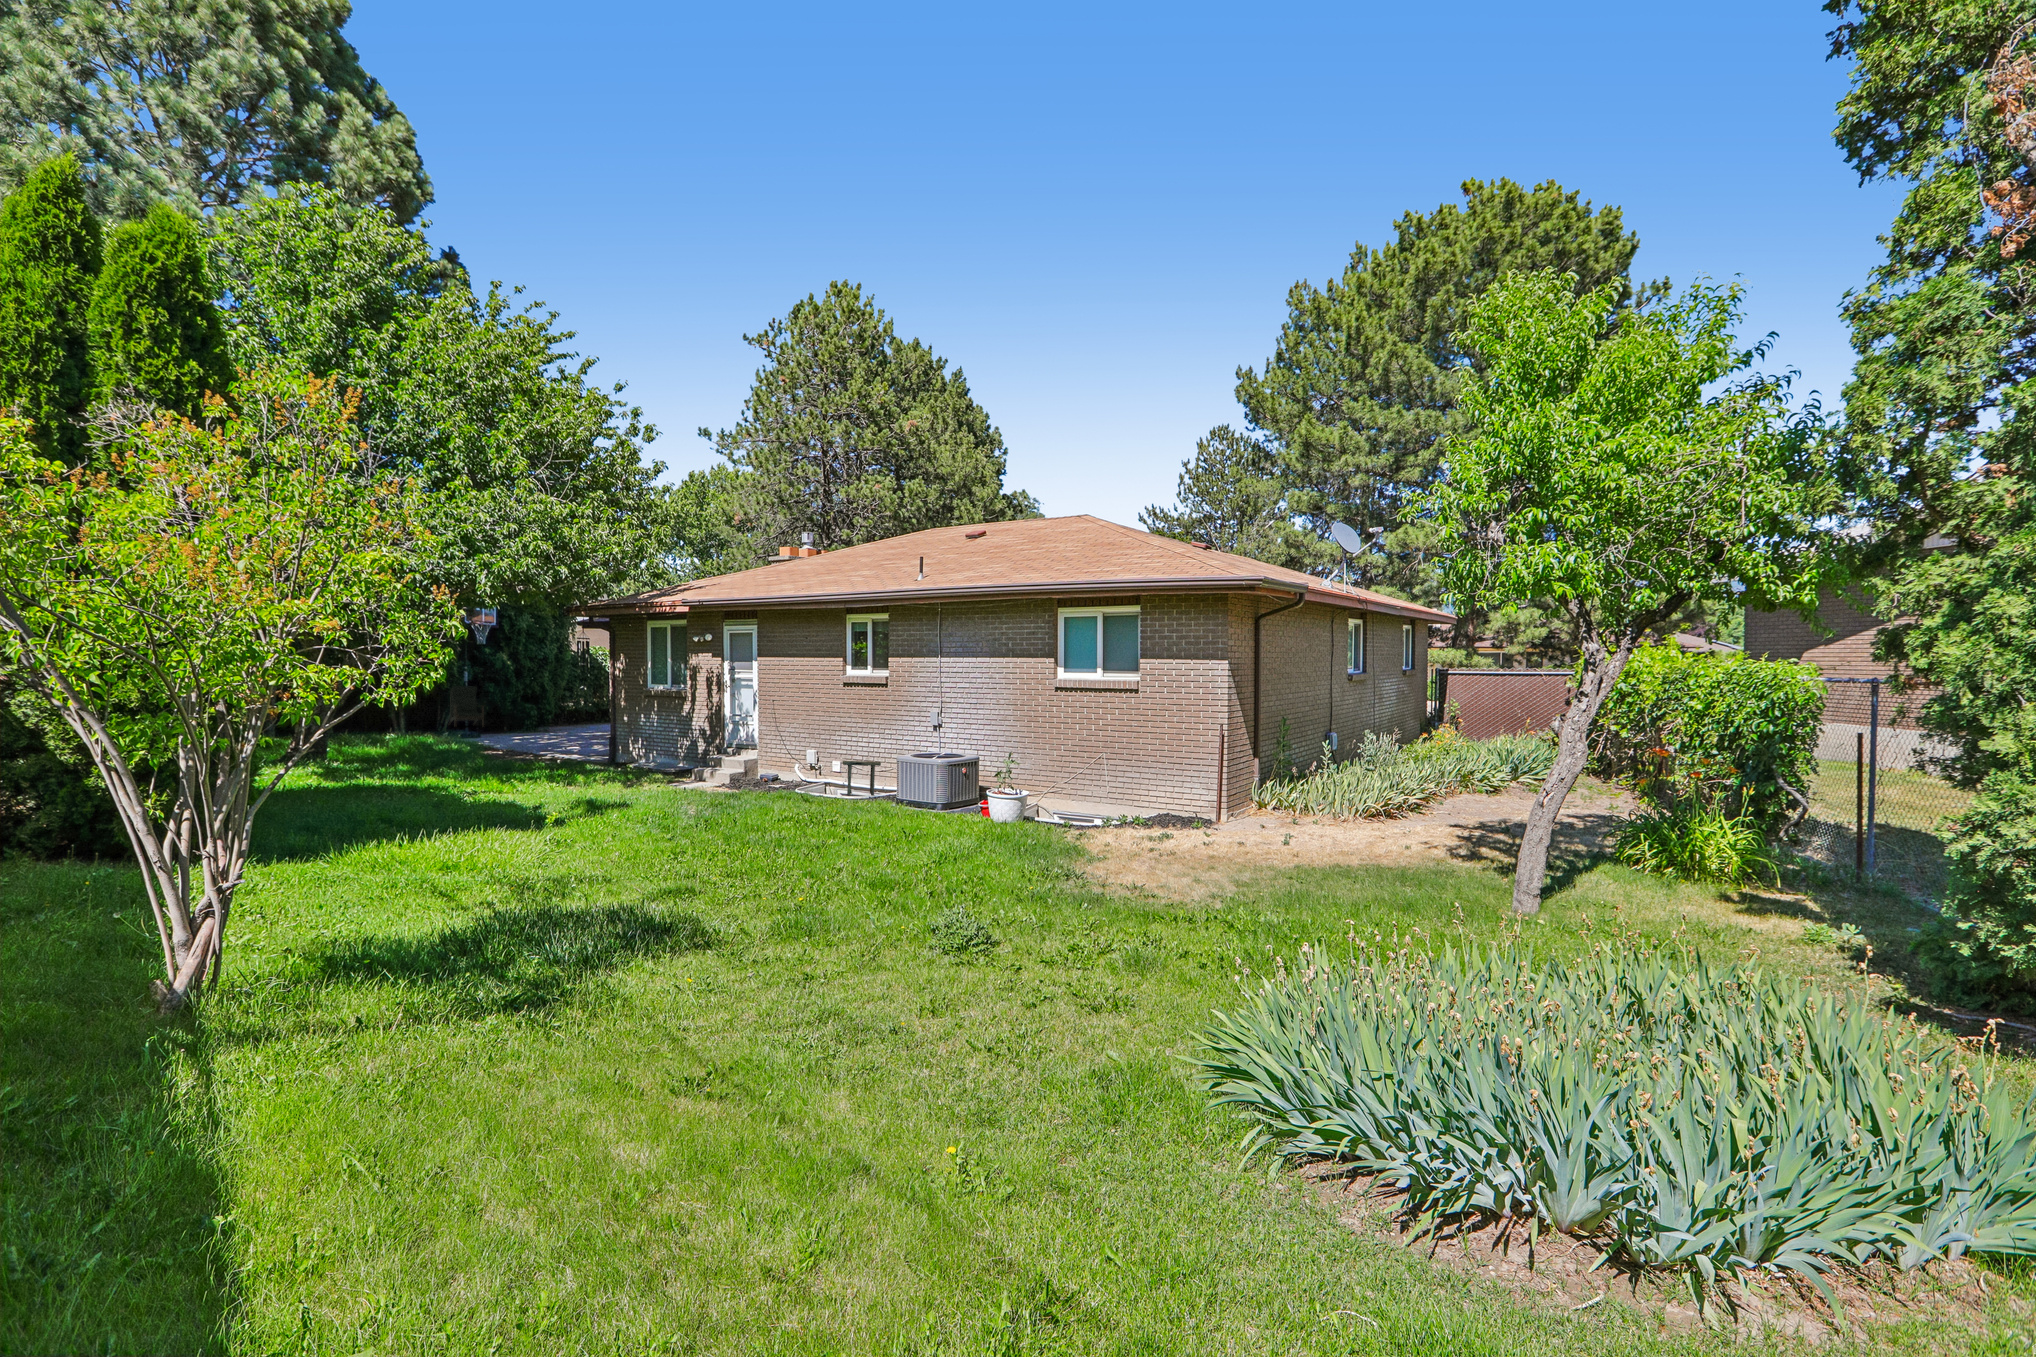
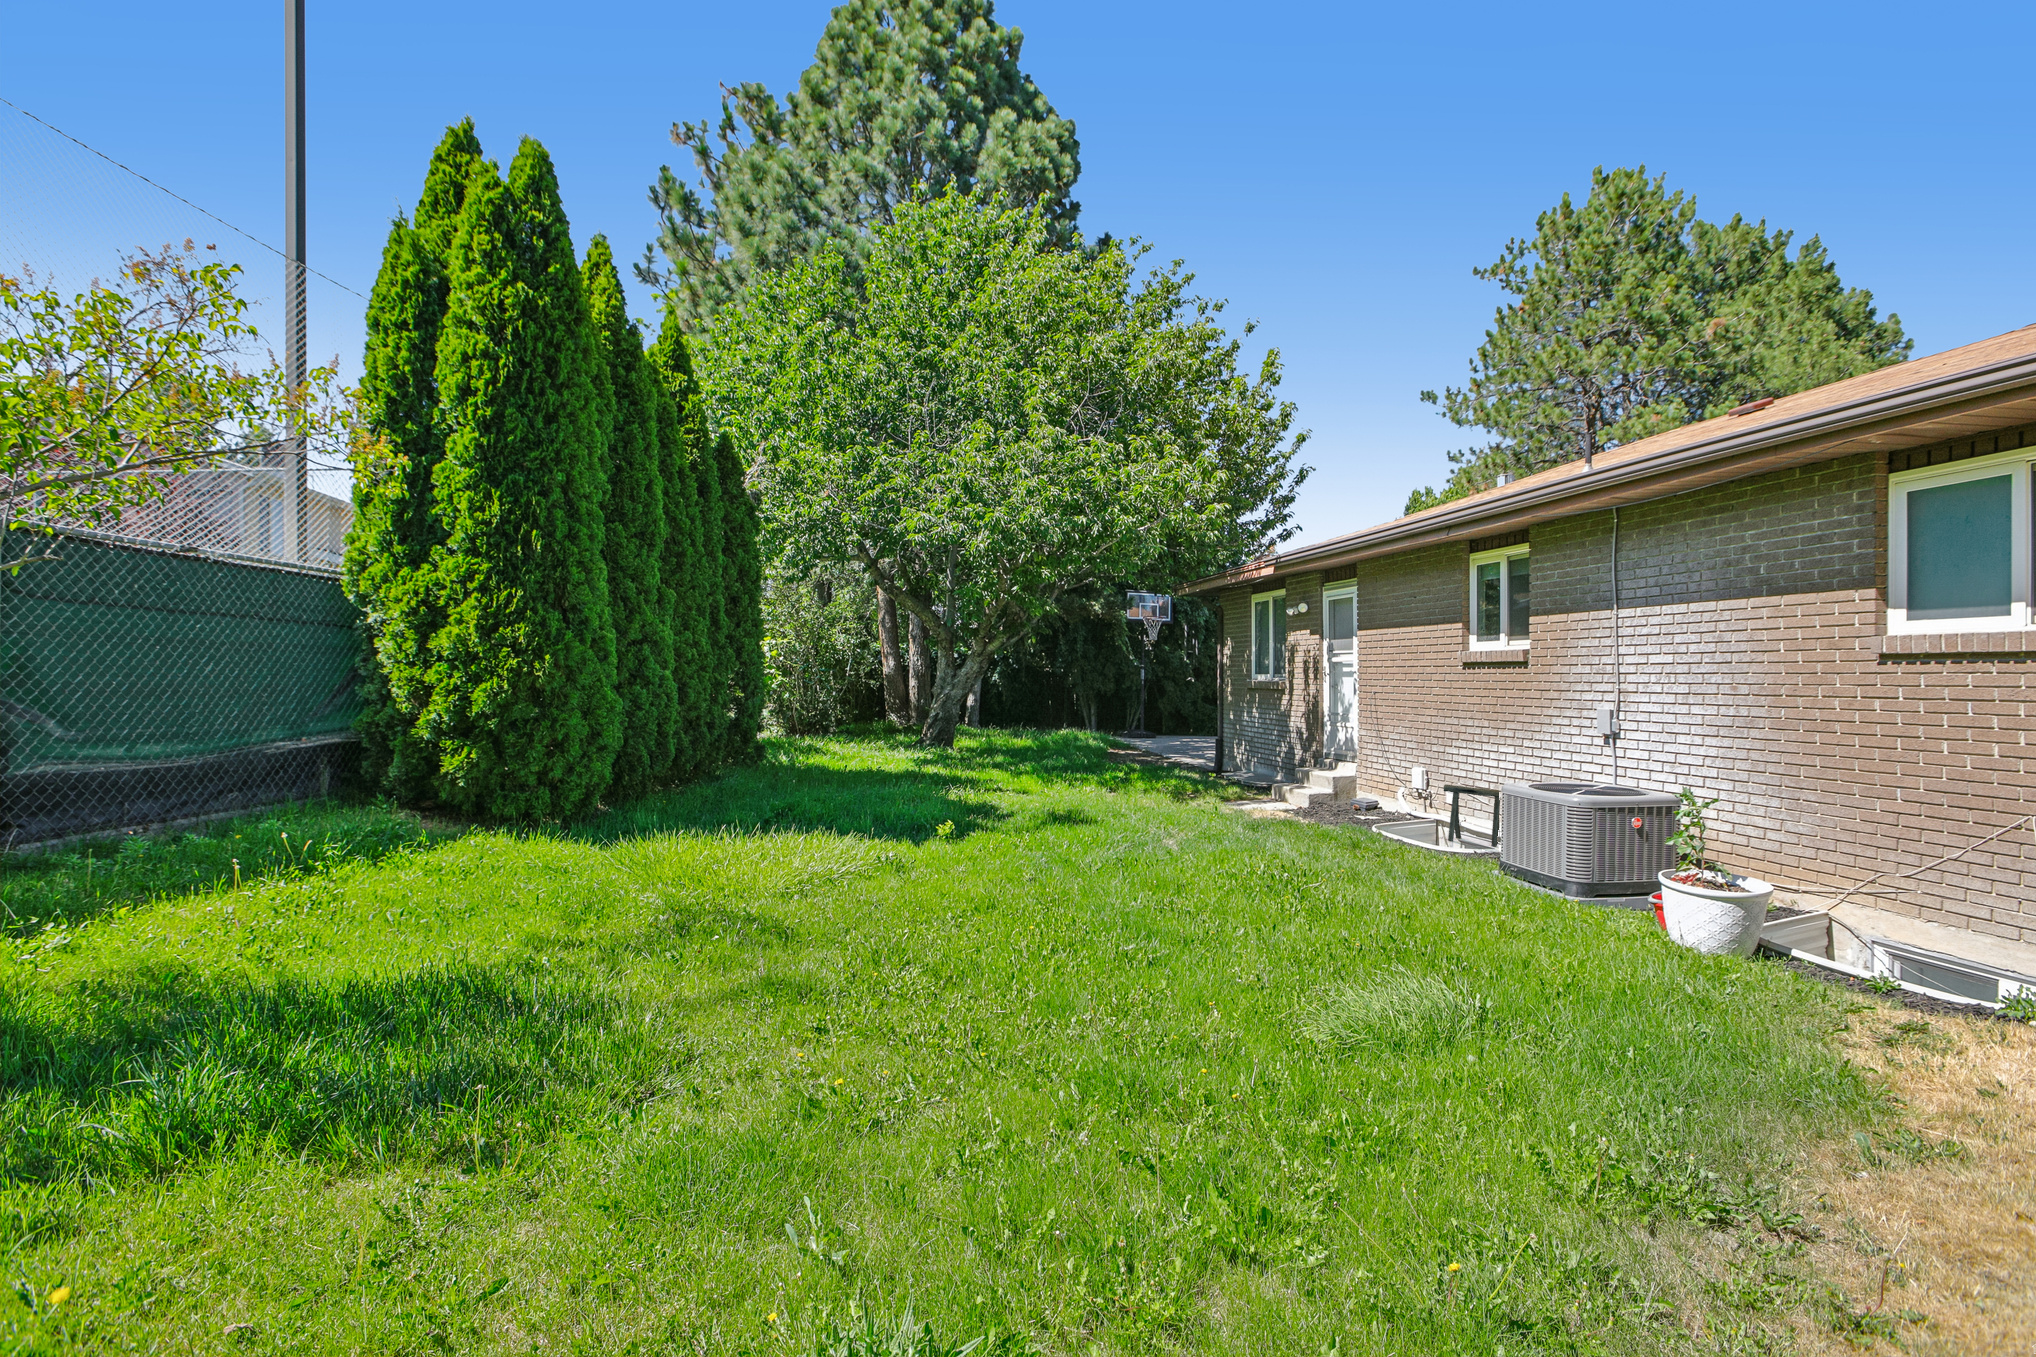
lounge chair: present [450,686,484,725] -> none [1126,682,1156,724]

